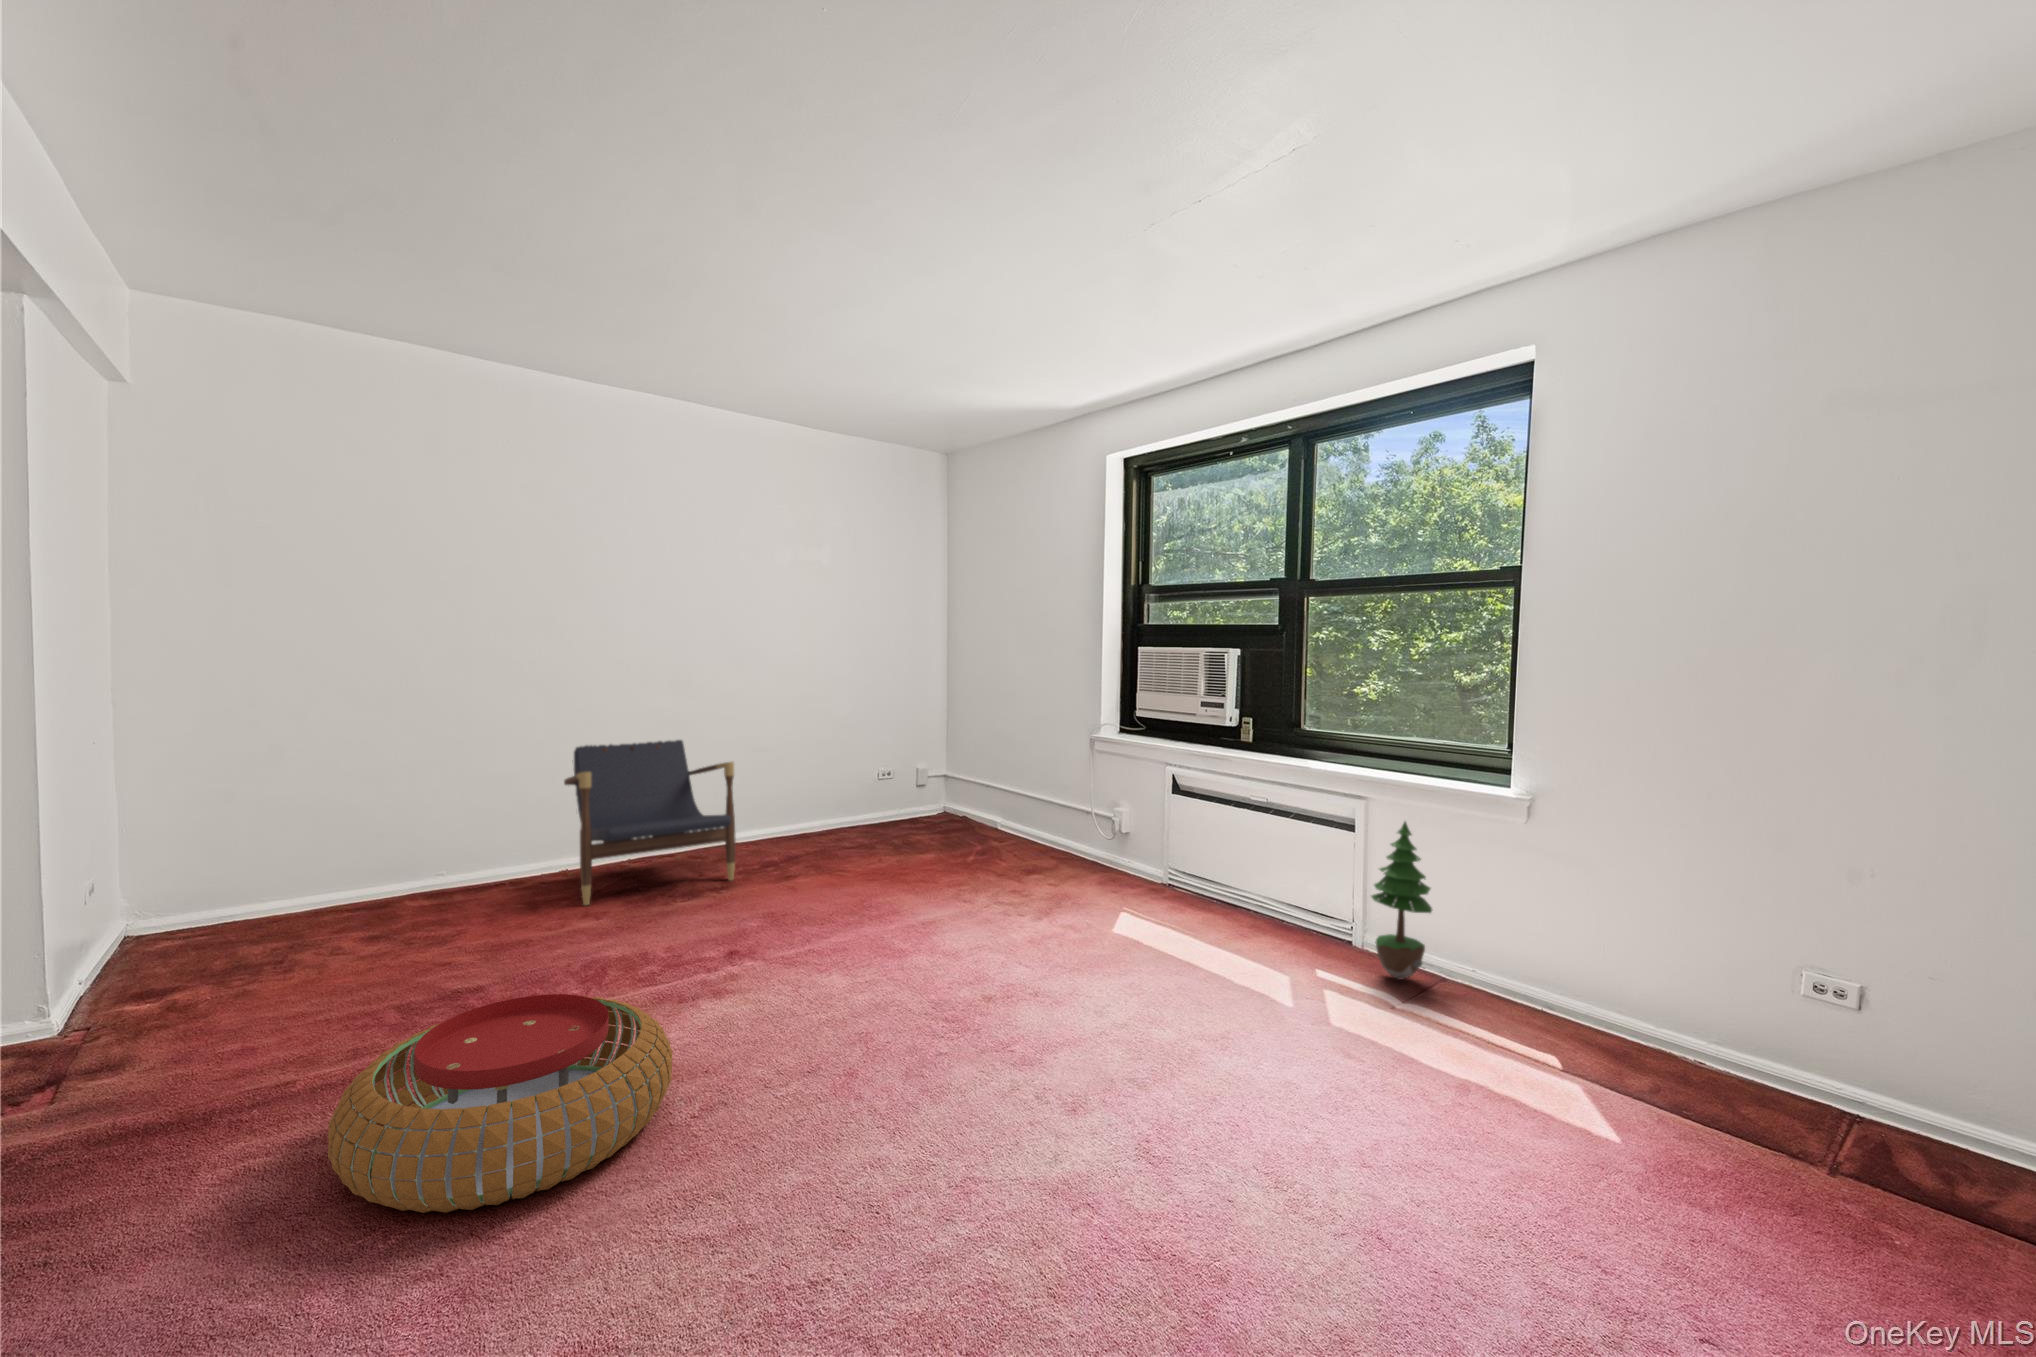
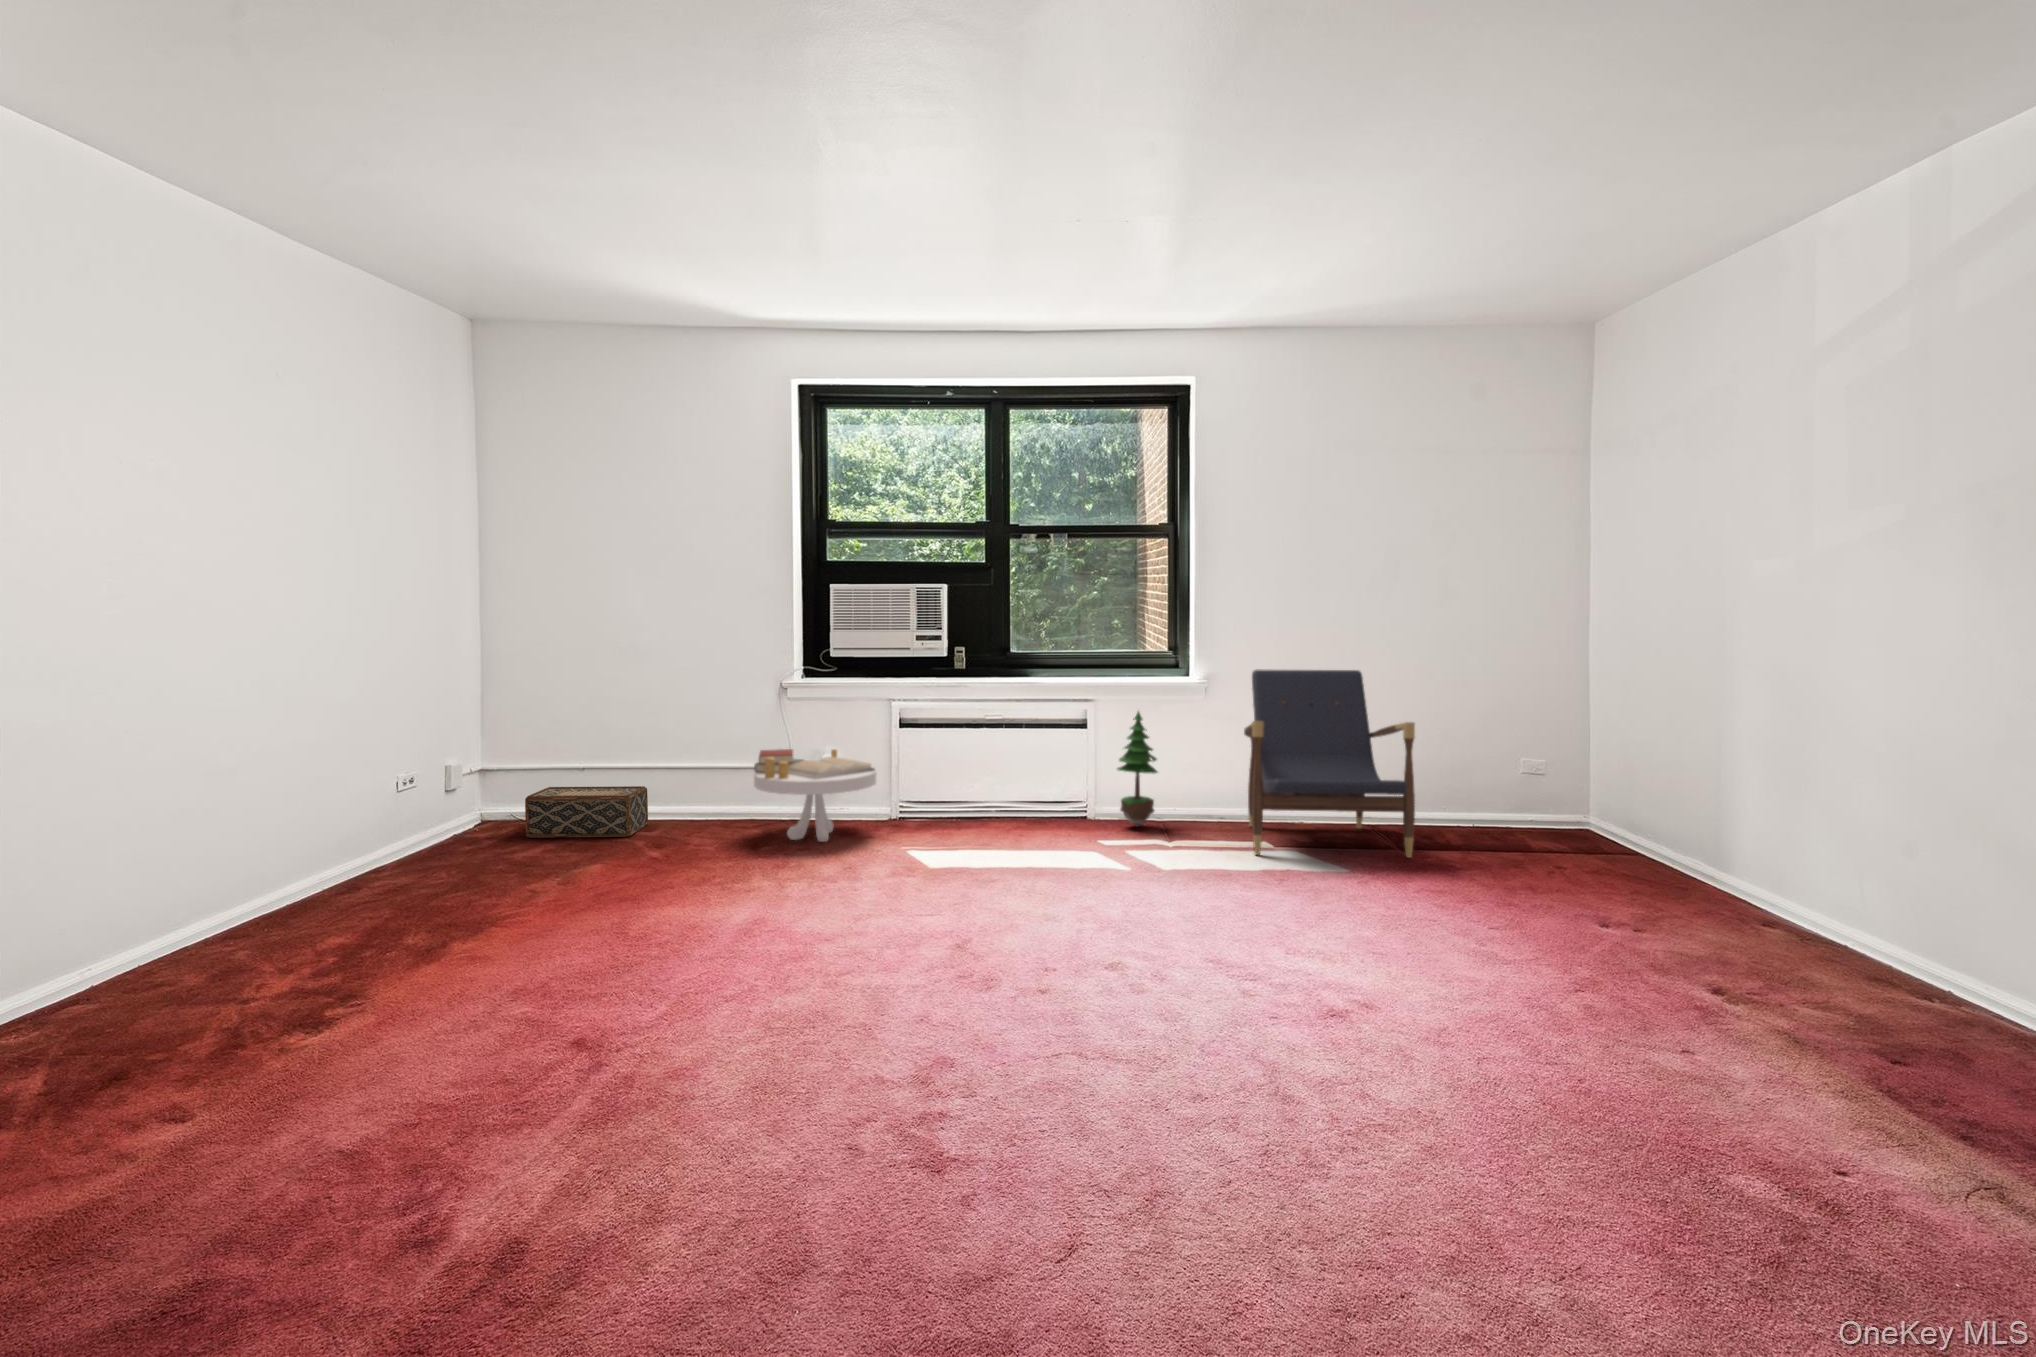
lounge chair: present [564,740,736,905] -> present [1244,669,1415,858]
side table: none [1012,797,1128,895] -> present [754,749,876,842]
woven basket: none [916,801,1000,851] -> present [525,786,648,838]
pouf: present [328,994,673,1213] -> none [751,942,1045,1131]

